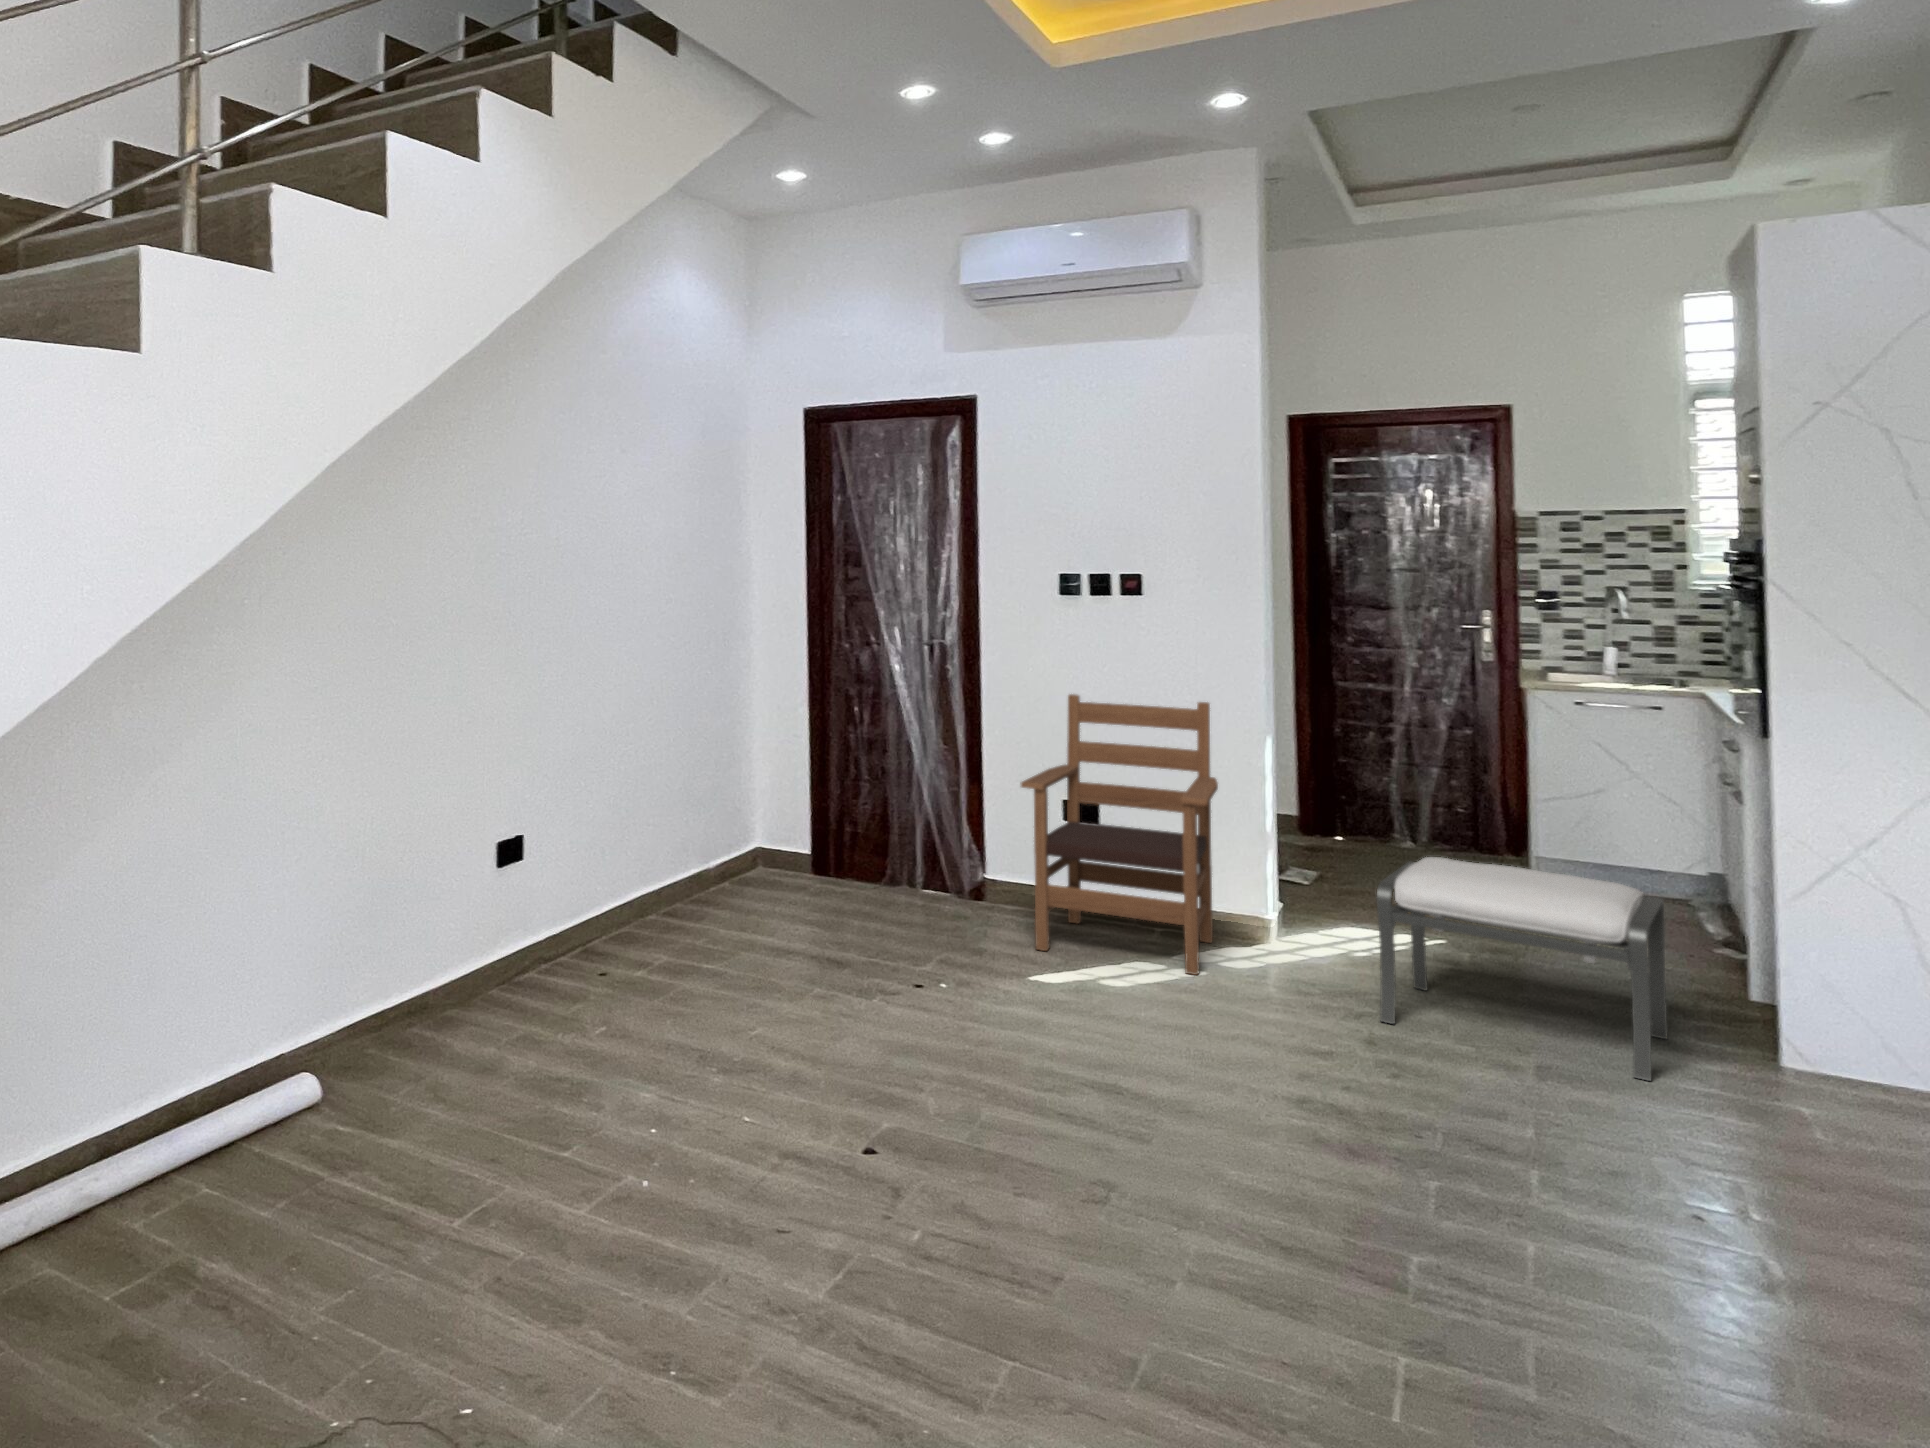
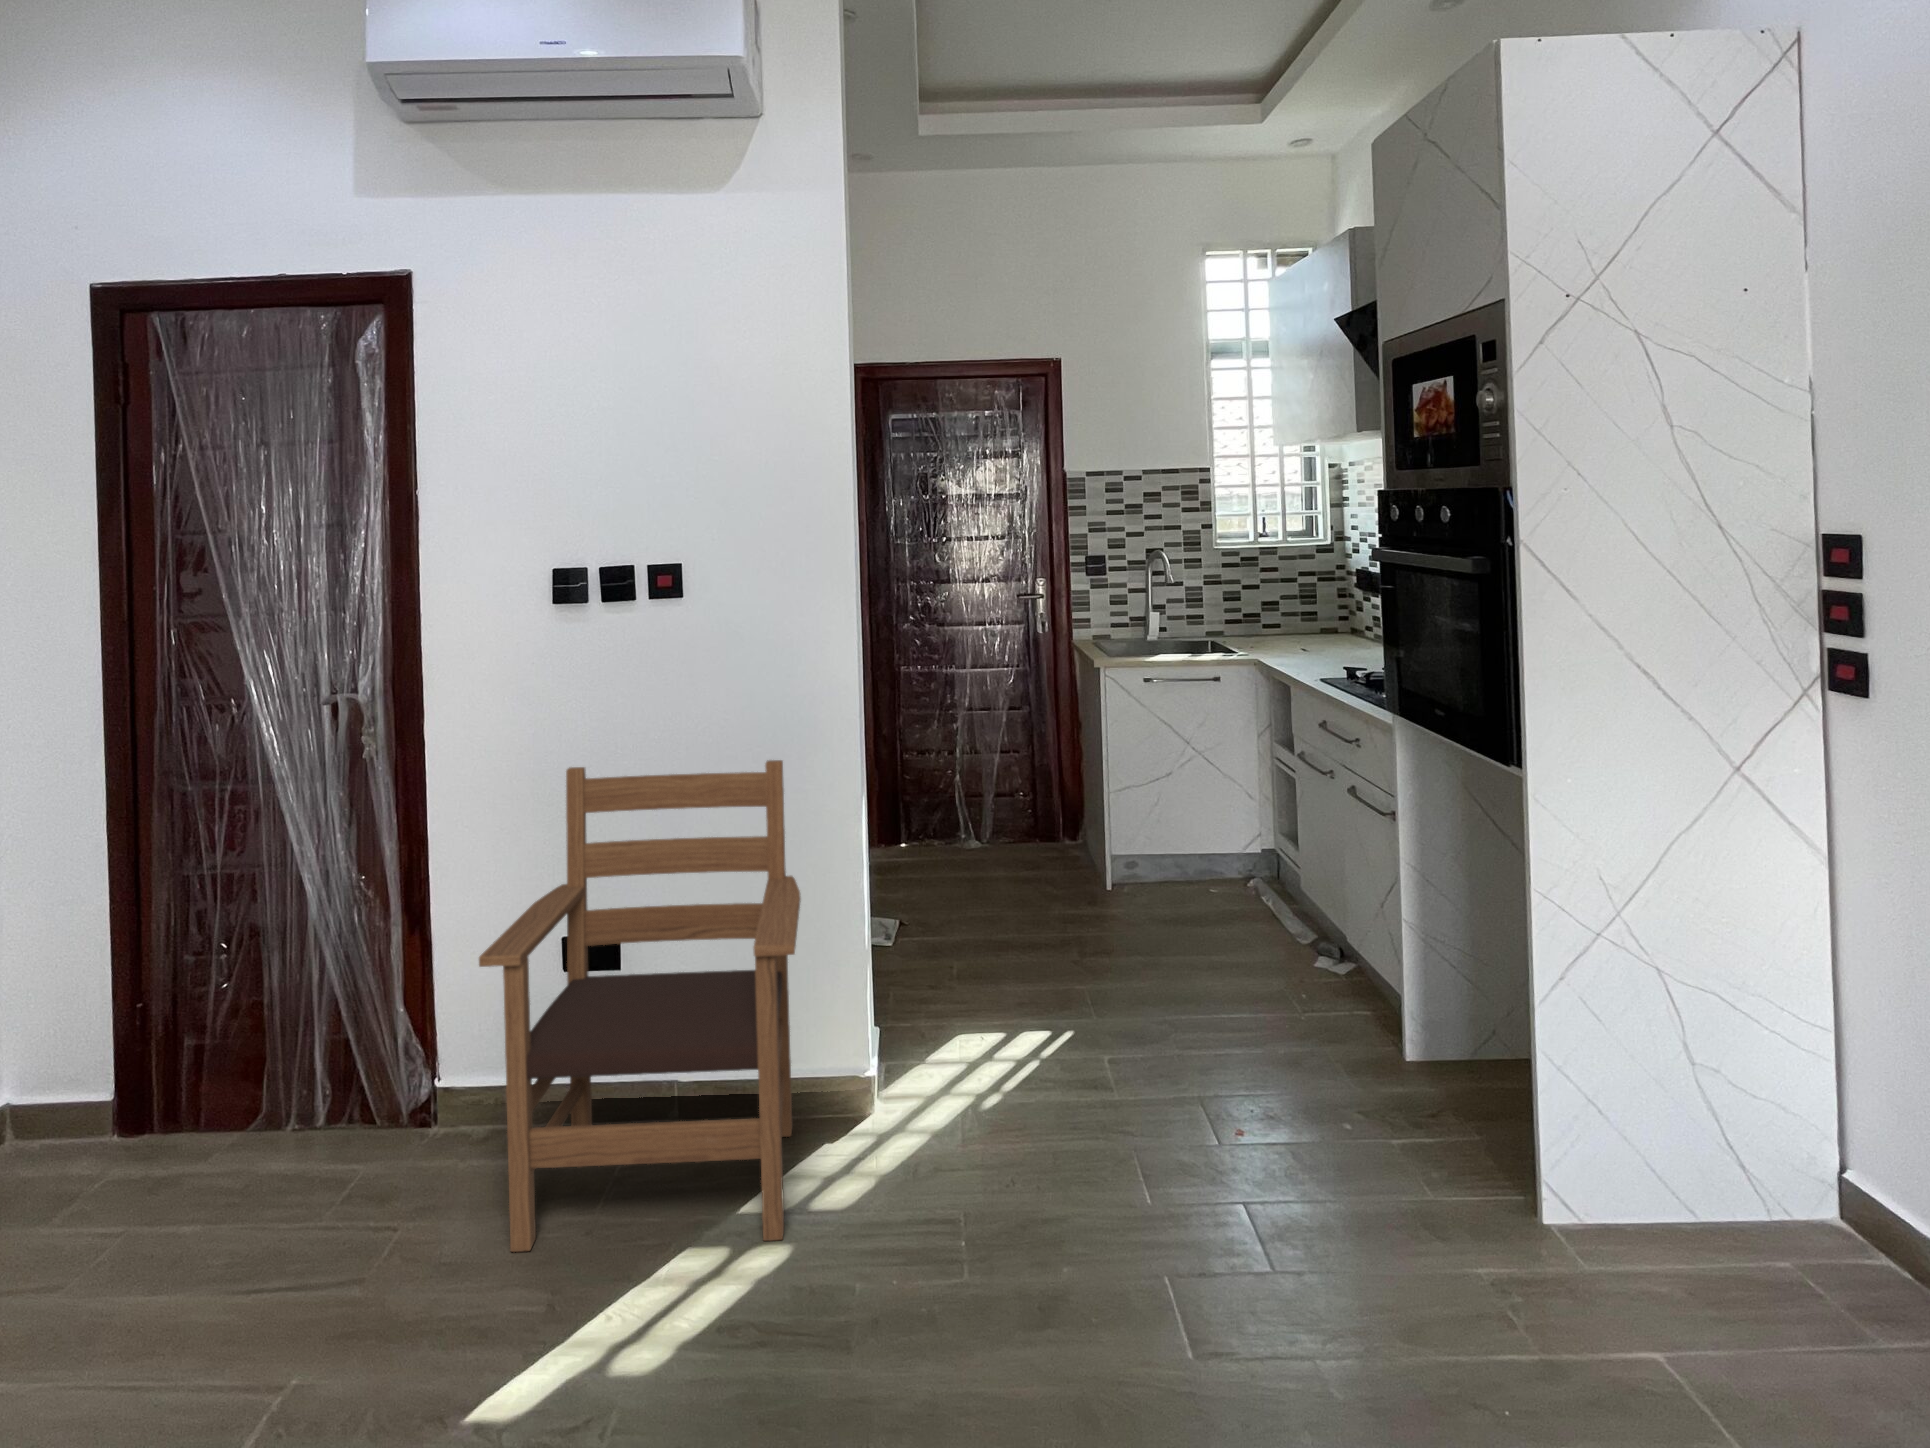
ottoman: present [1376,857,1668,1081] -> none [1060,972,1441,1313]

